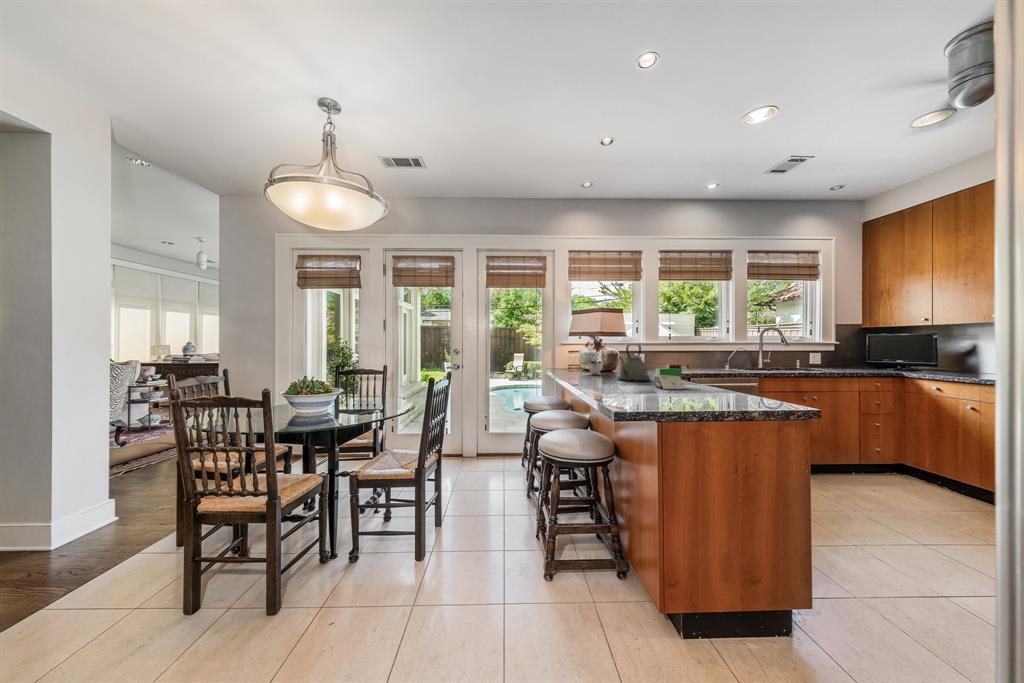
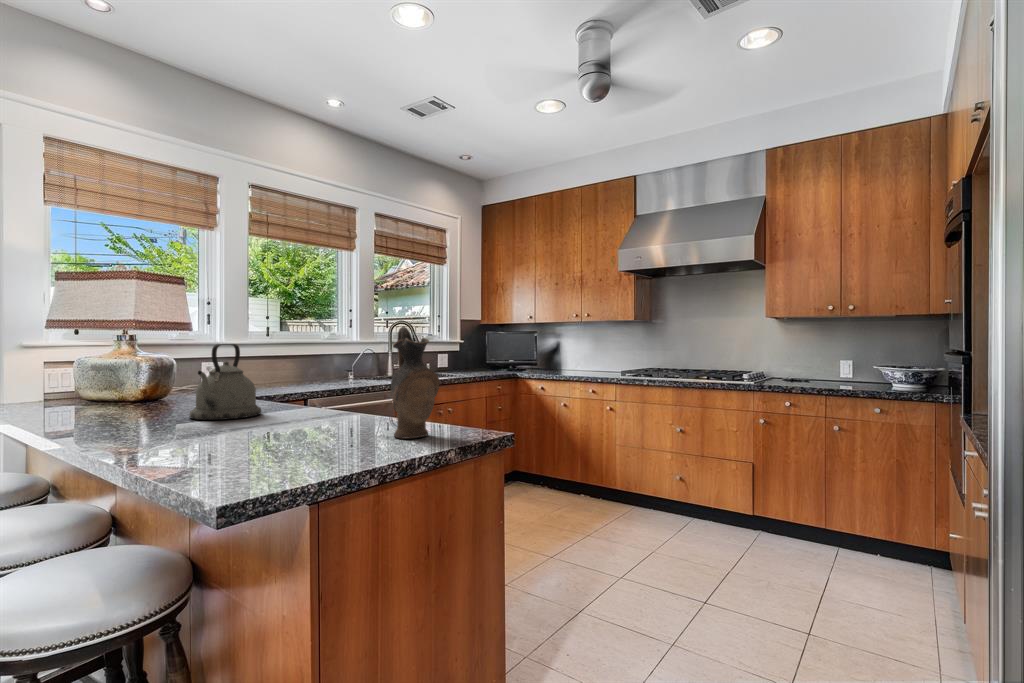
flower arrangement: present [585,335,606,375] -> none [91,318,157,409]
ceramic pitcher: none [700,335,728,395] -> present [391,327,440,439]
book: present [654,364,689,390] -> none [283,380,351,435]

